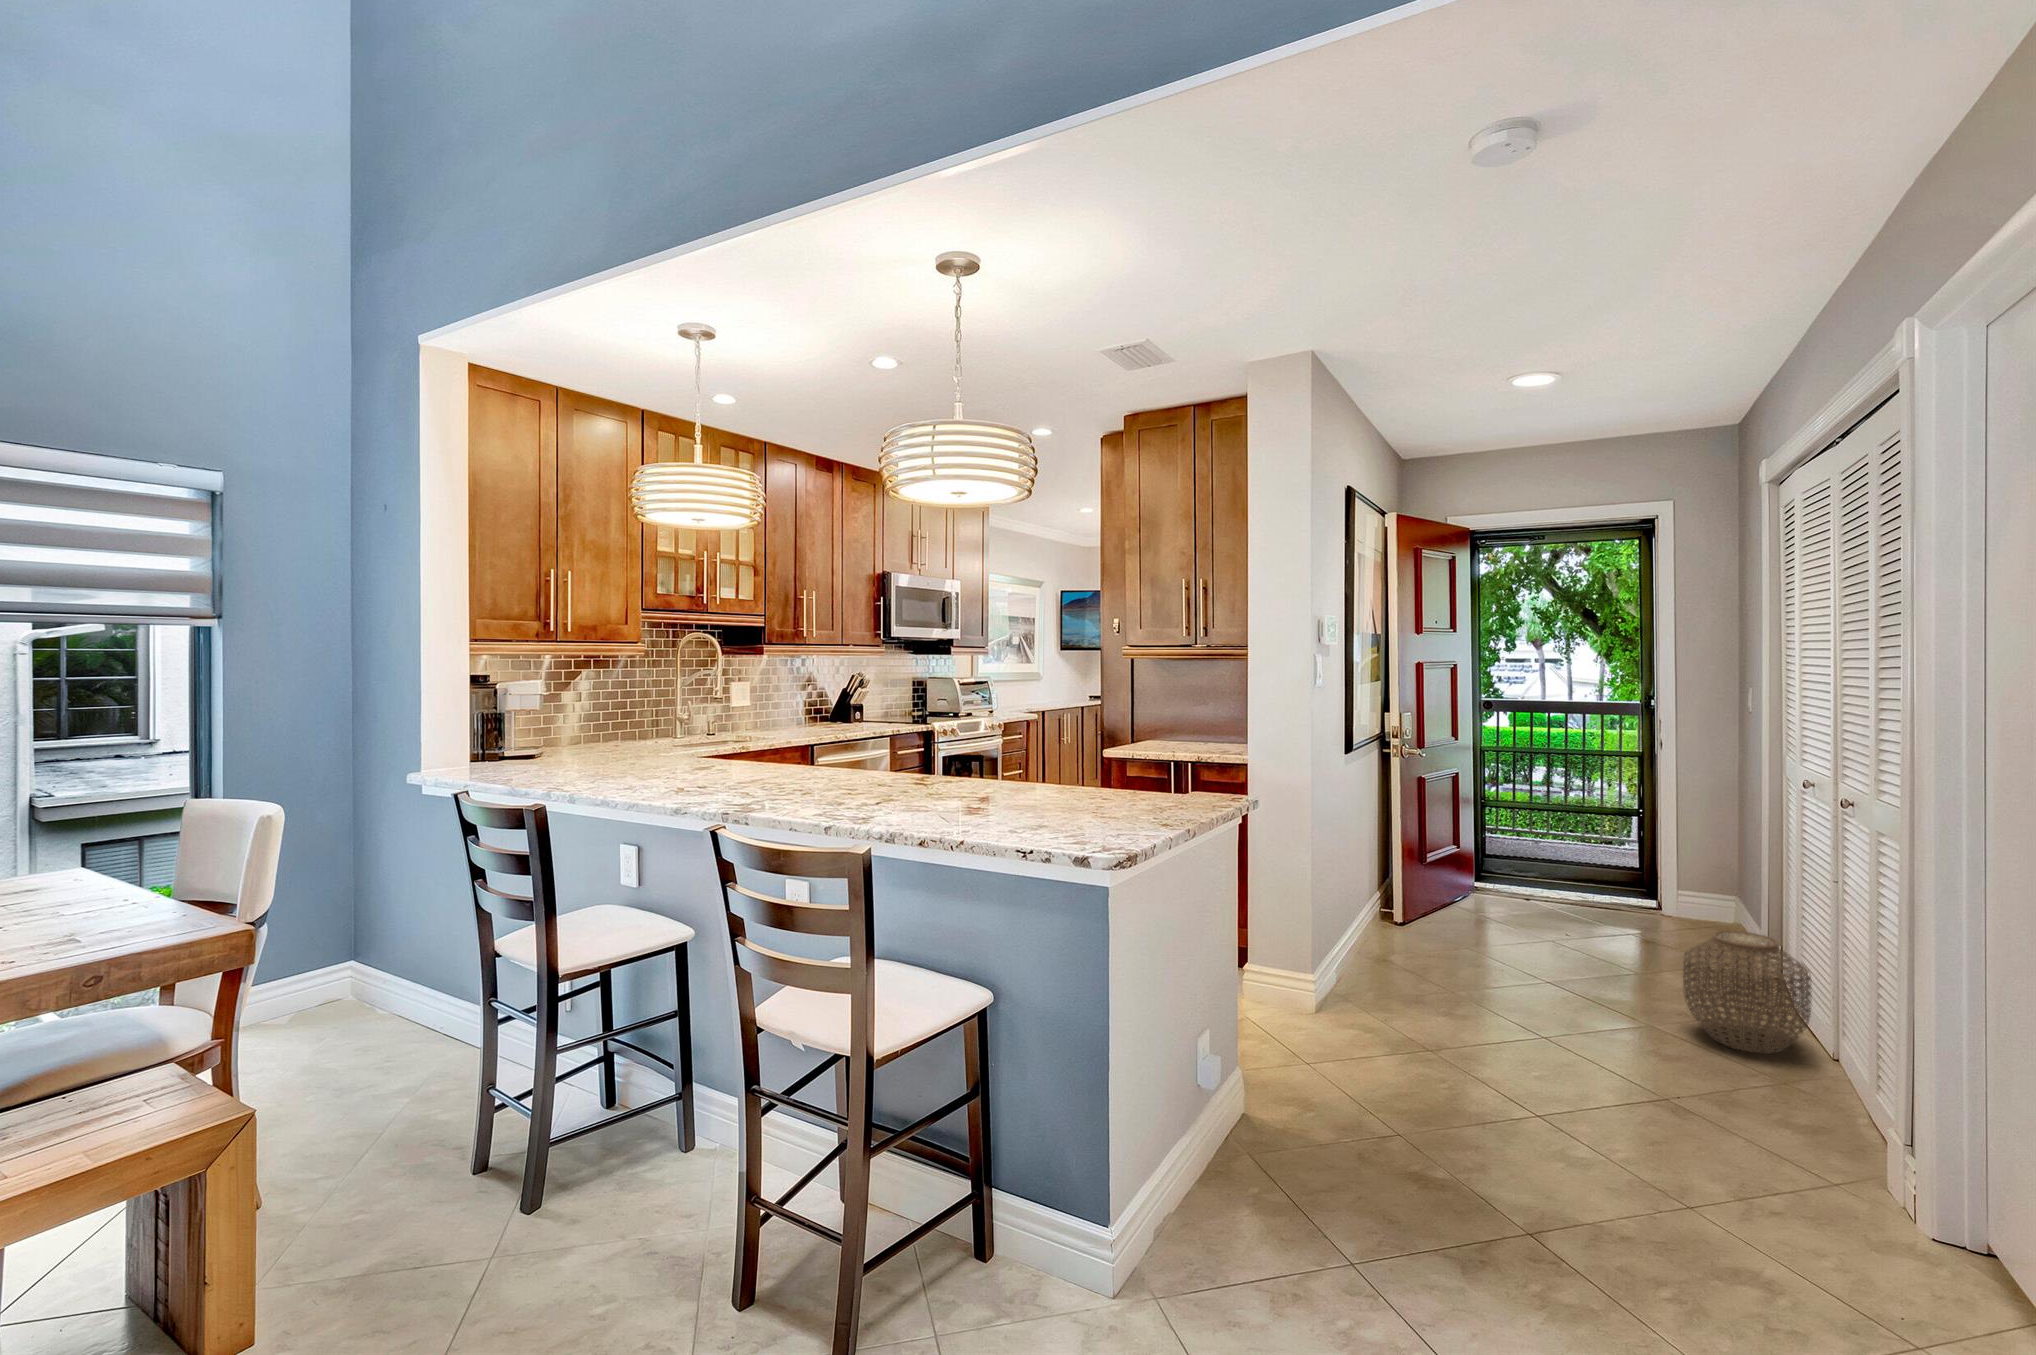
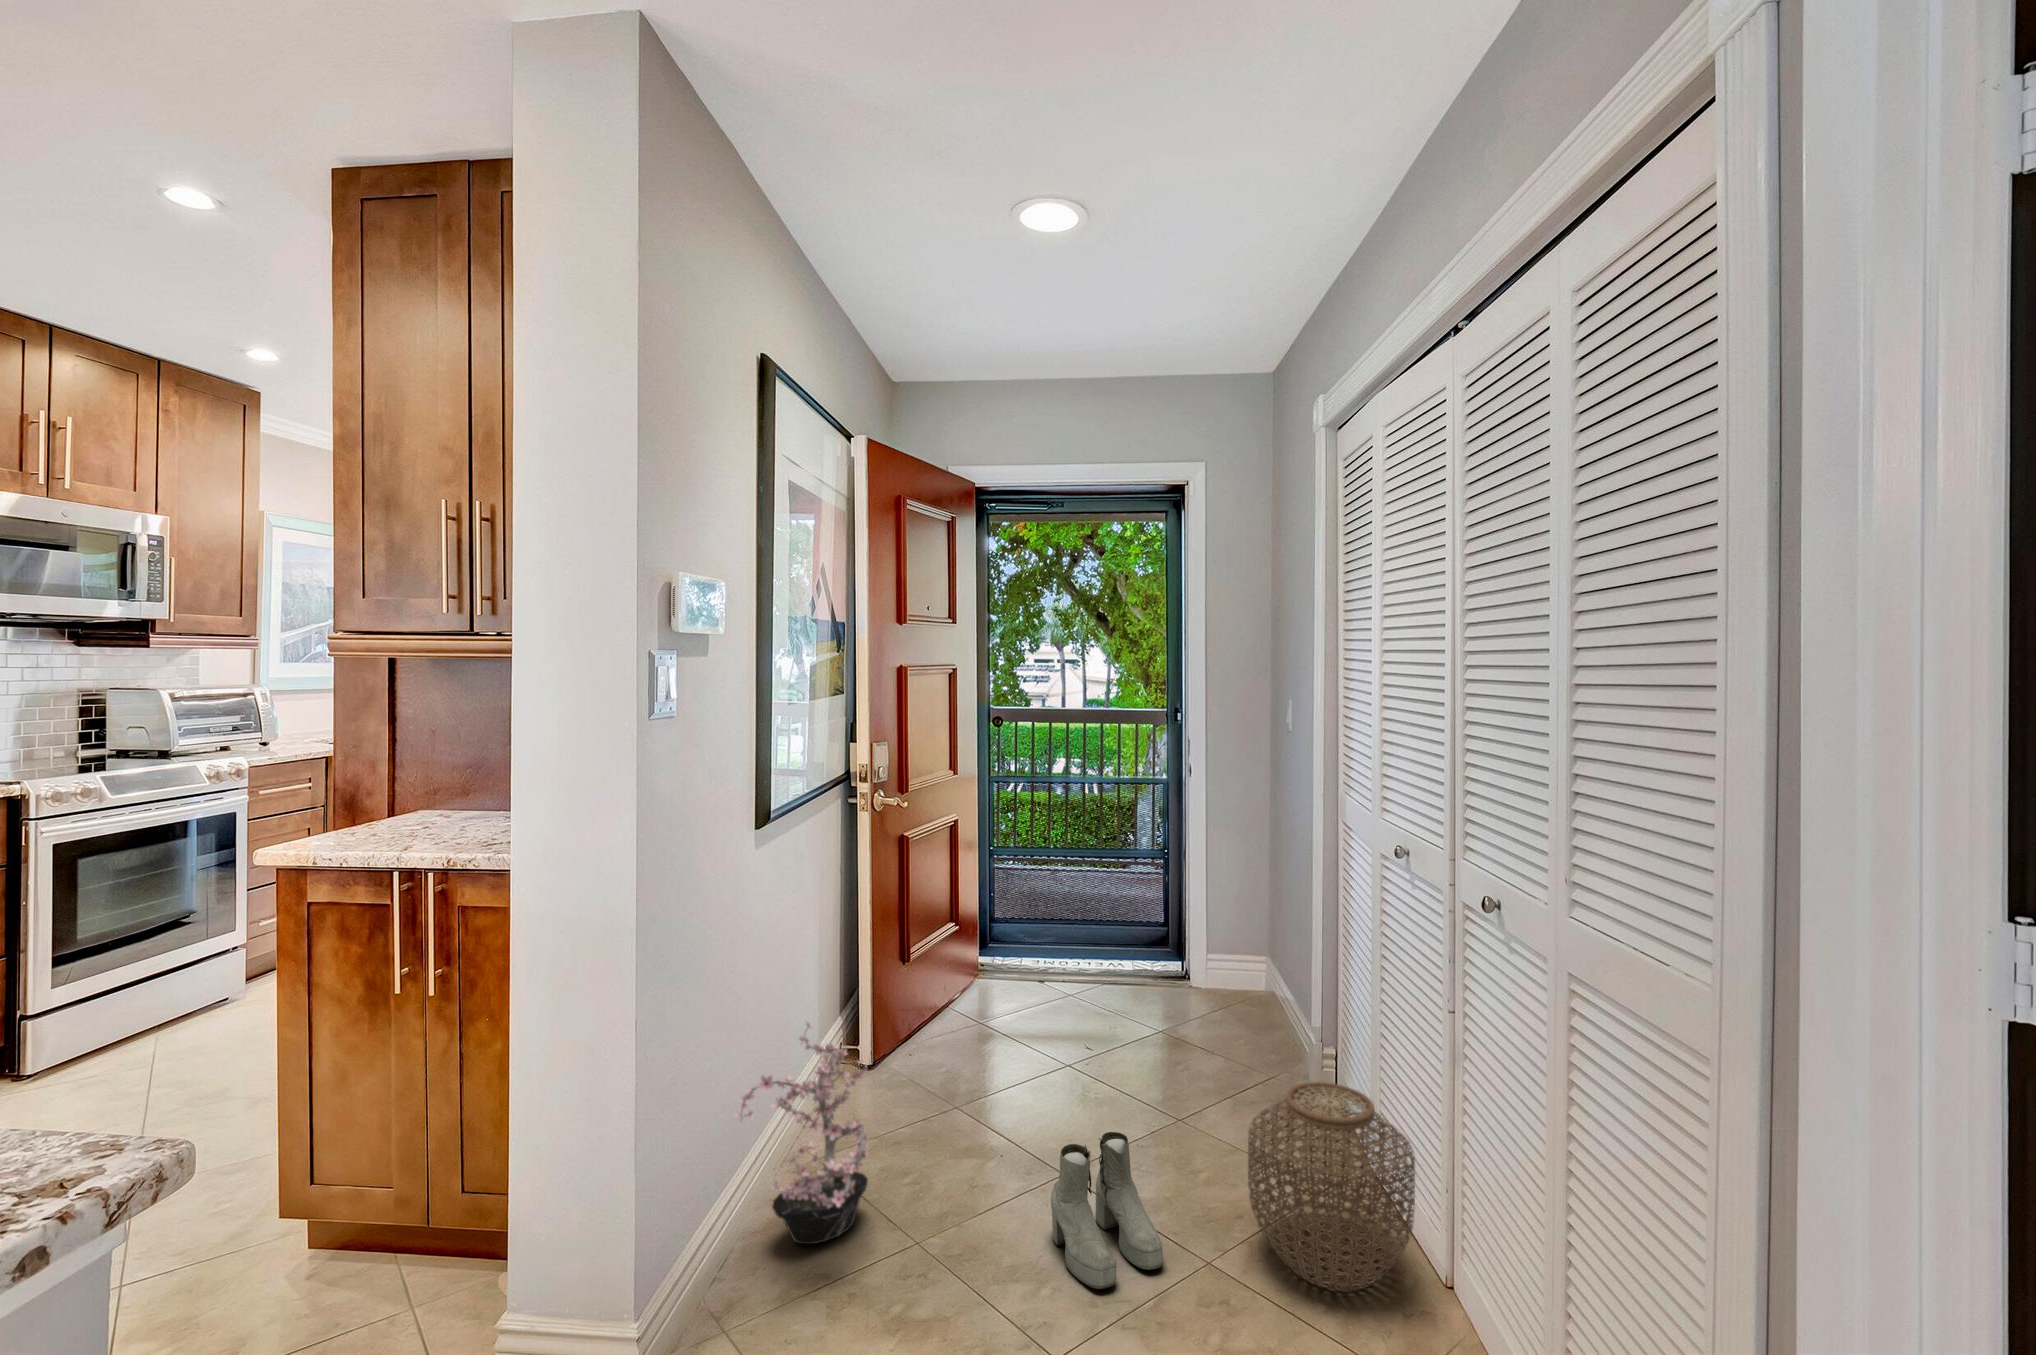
potted plant: none [1344,866,1426,989] -> present [734,1023,869,1244]
boots: none [1541,951,1620,1027] -> present [1051,1132,1163,1289]

